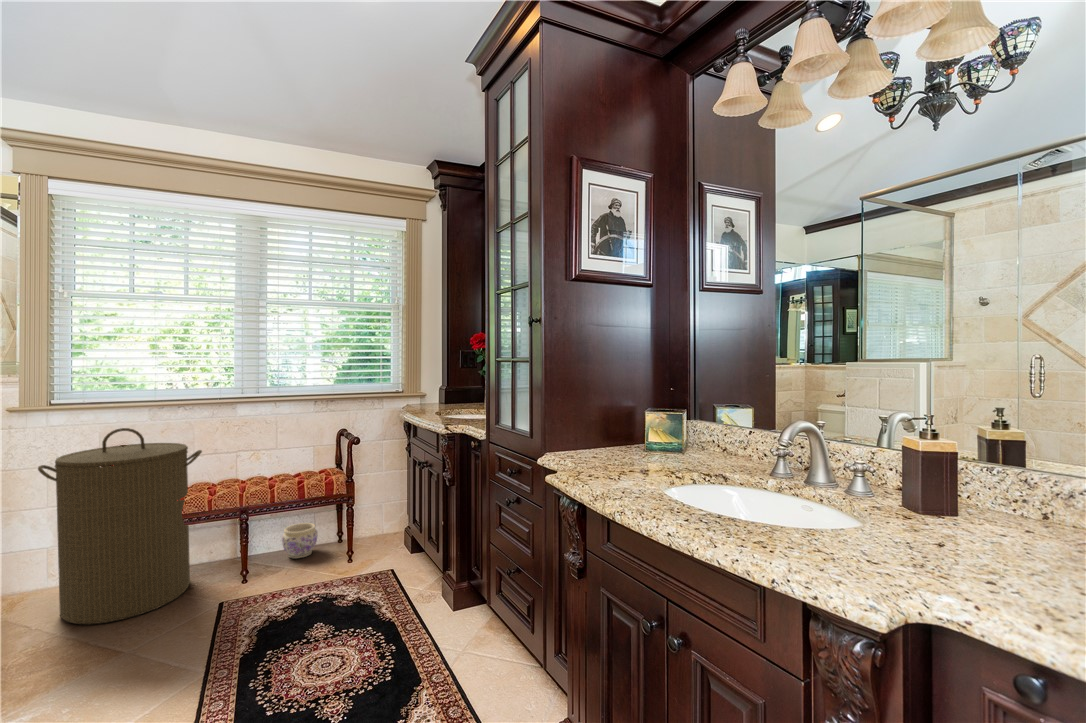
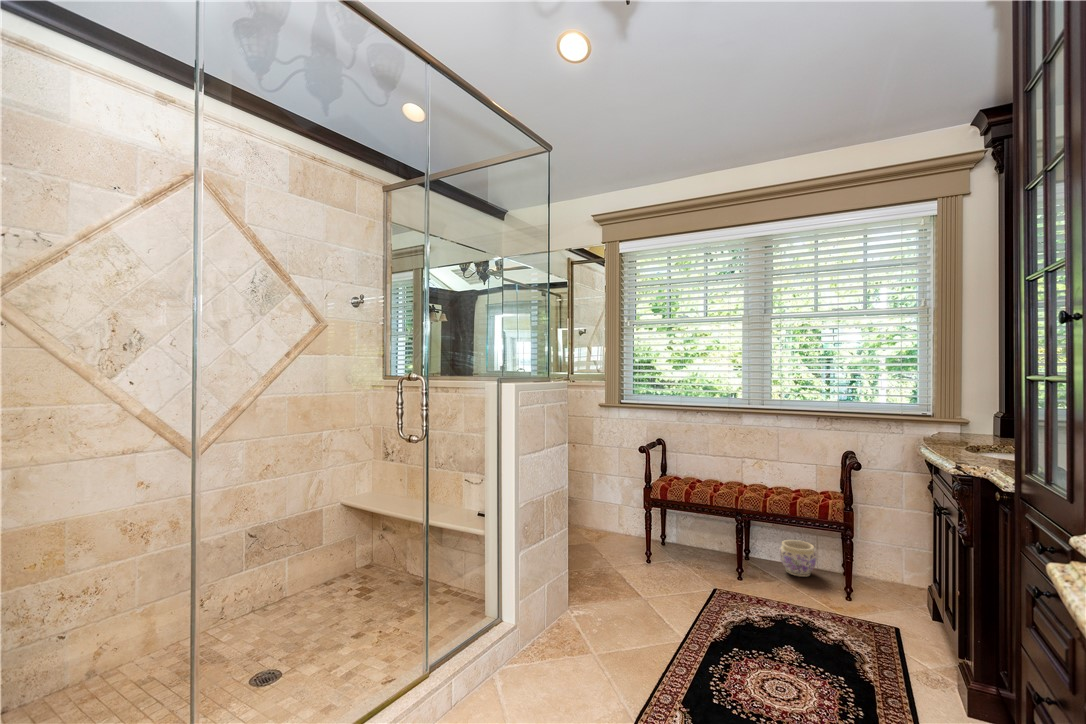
laundry hamper: present [38,428,202,624] -> none [611,424,710,572]

